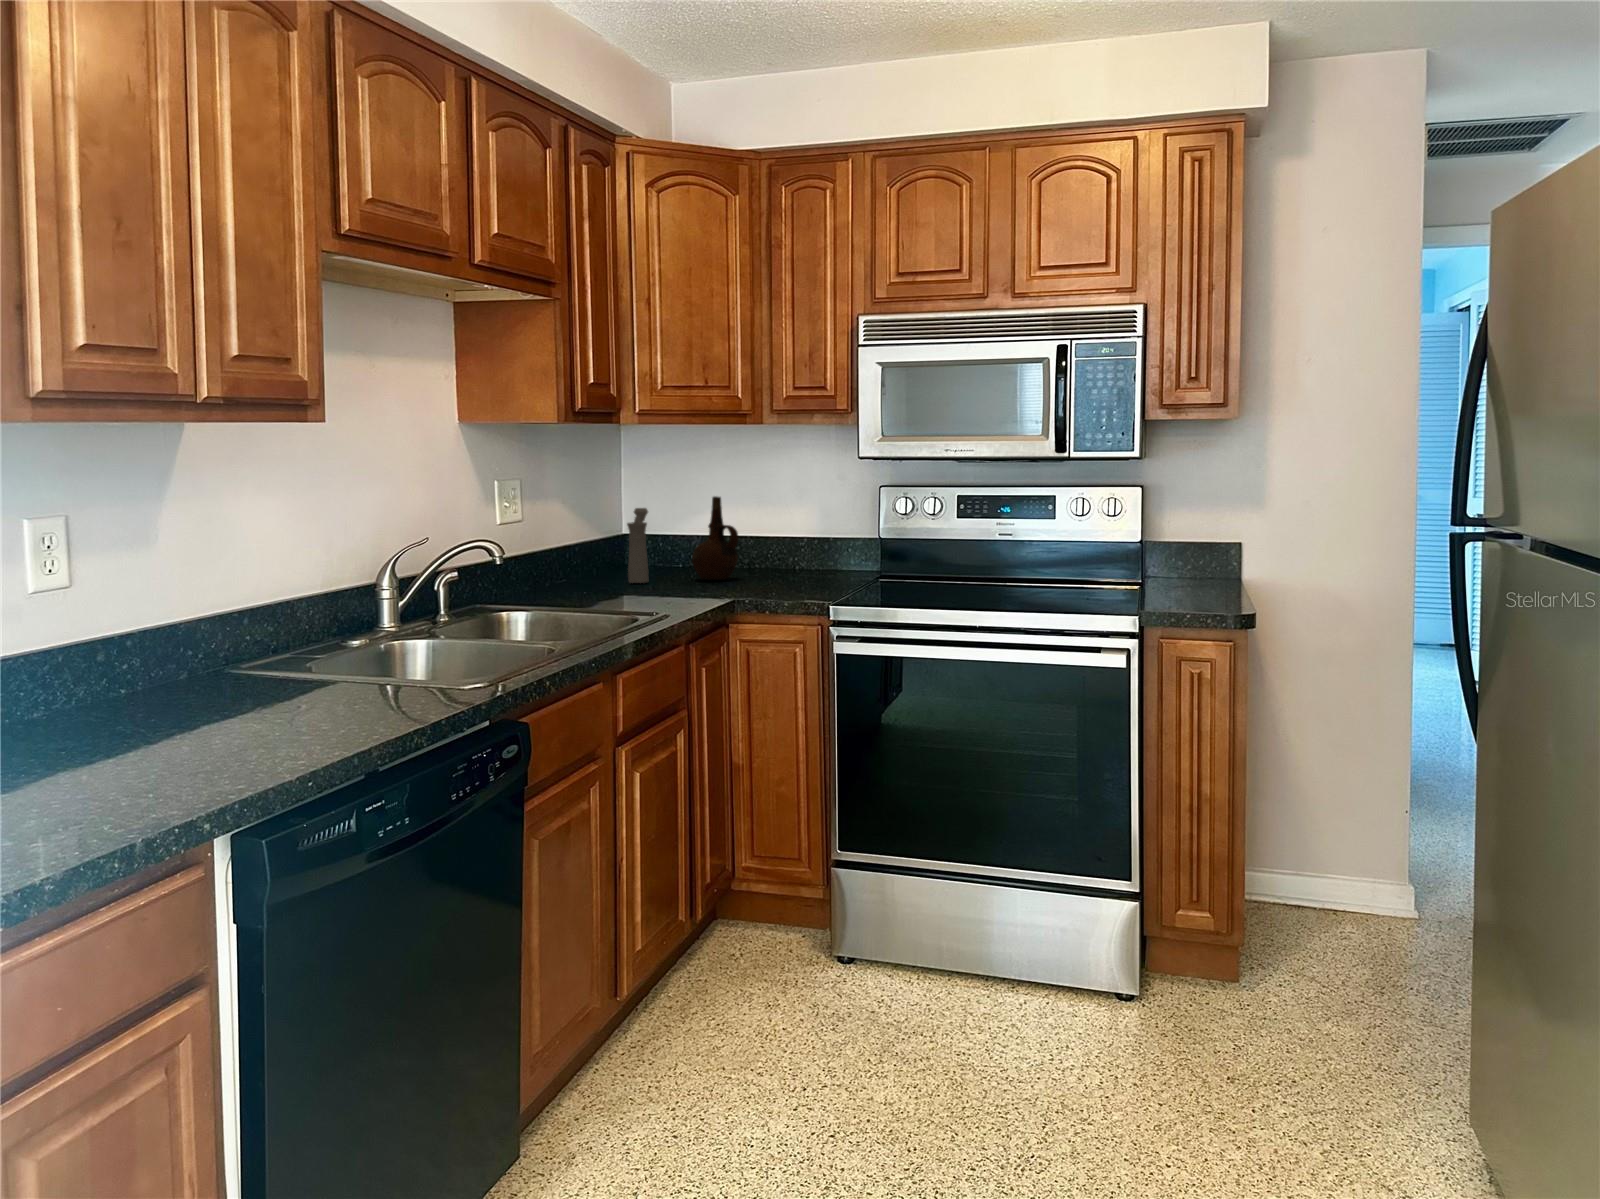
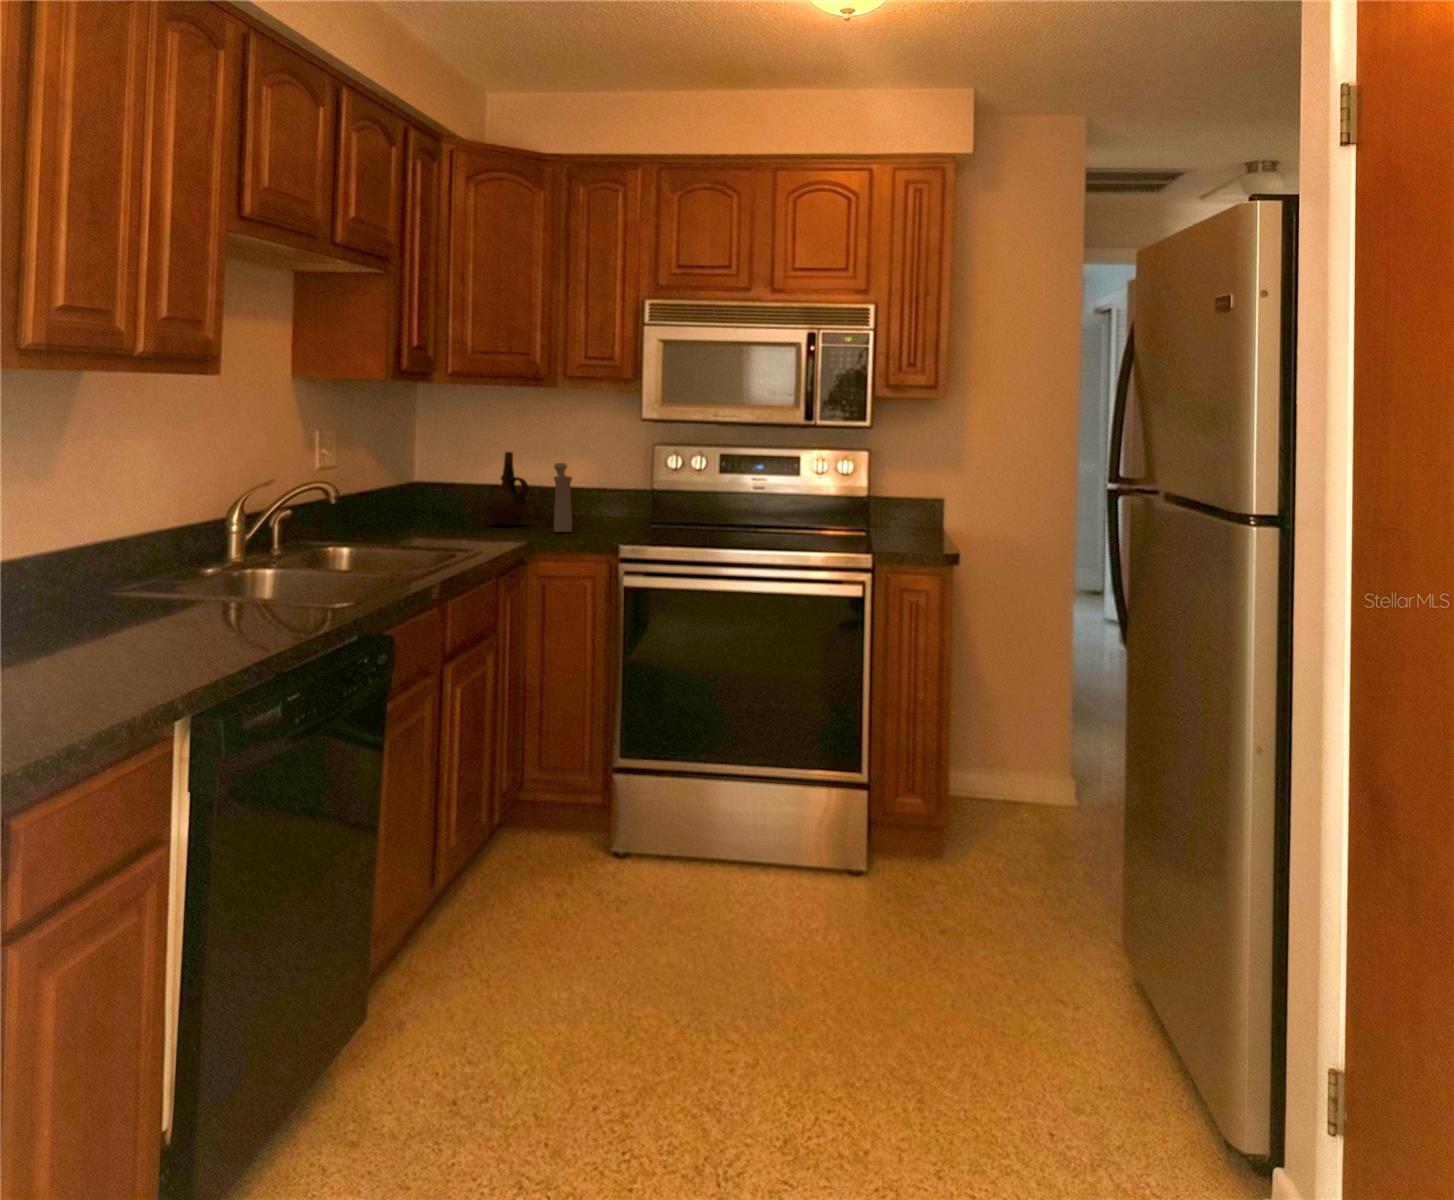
pepper mill: present [627,508,648,583] -> present [554,463,572,532]

